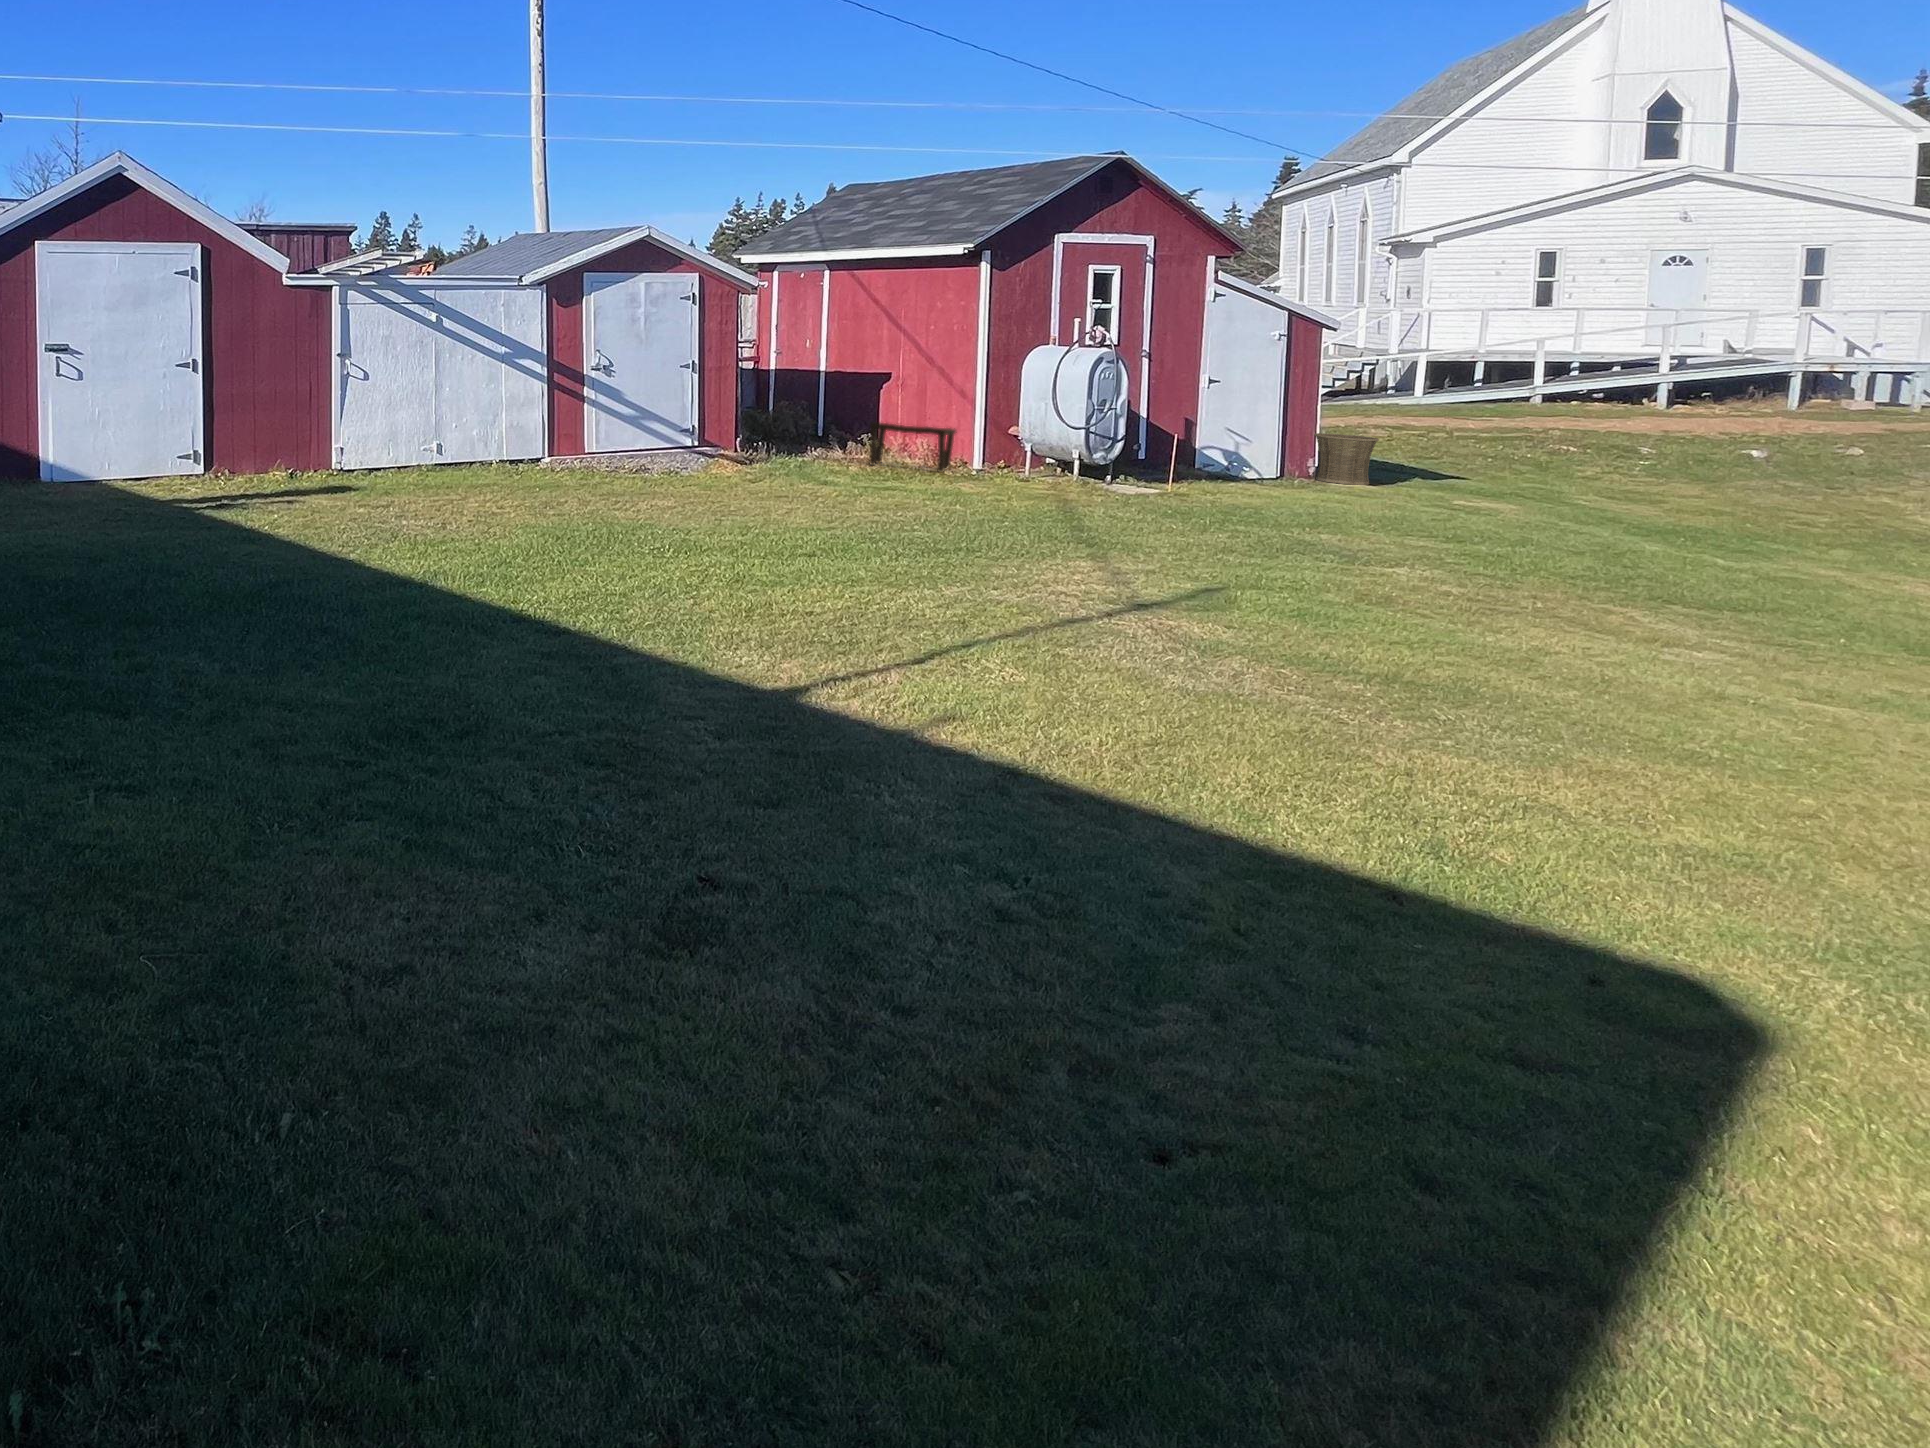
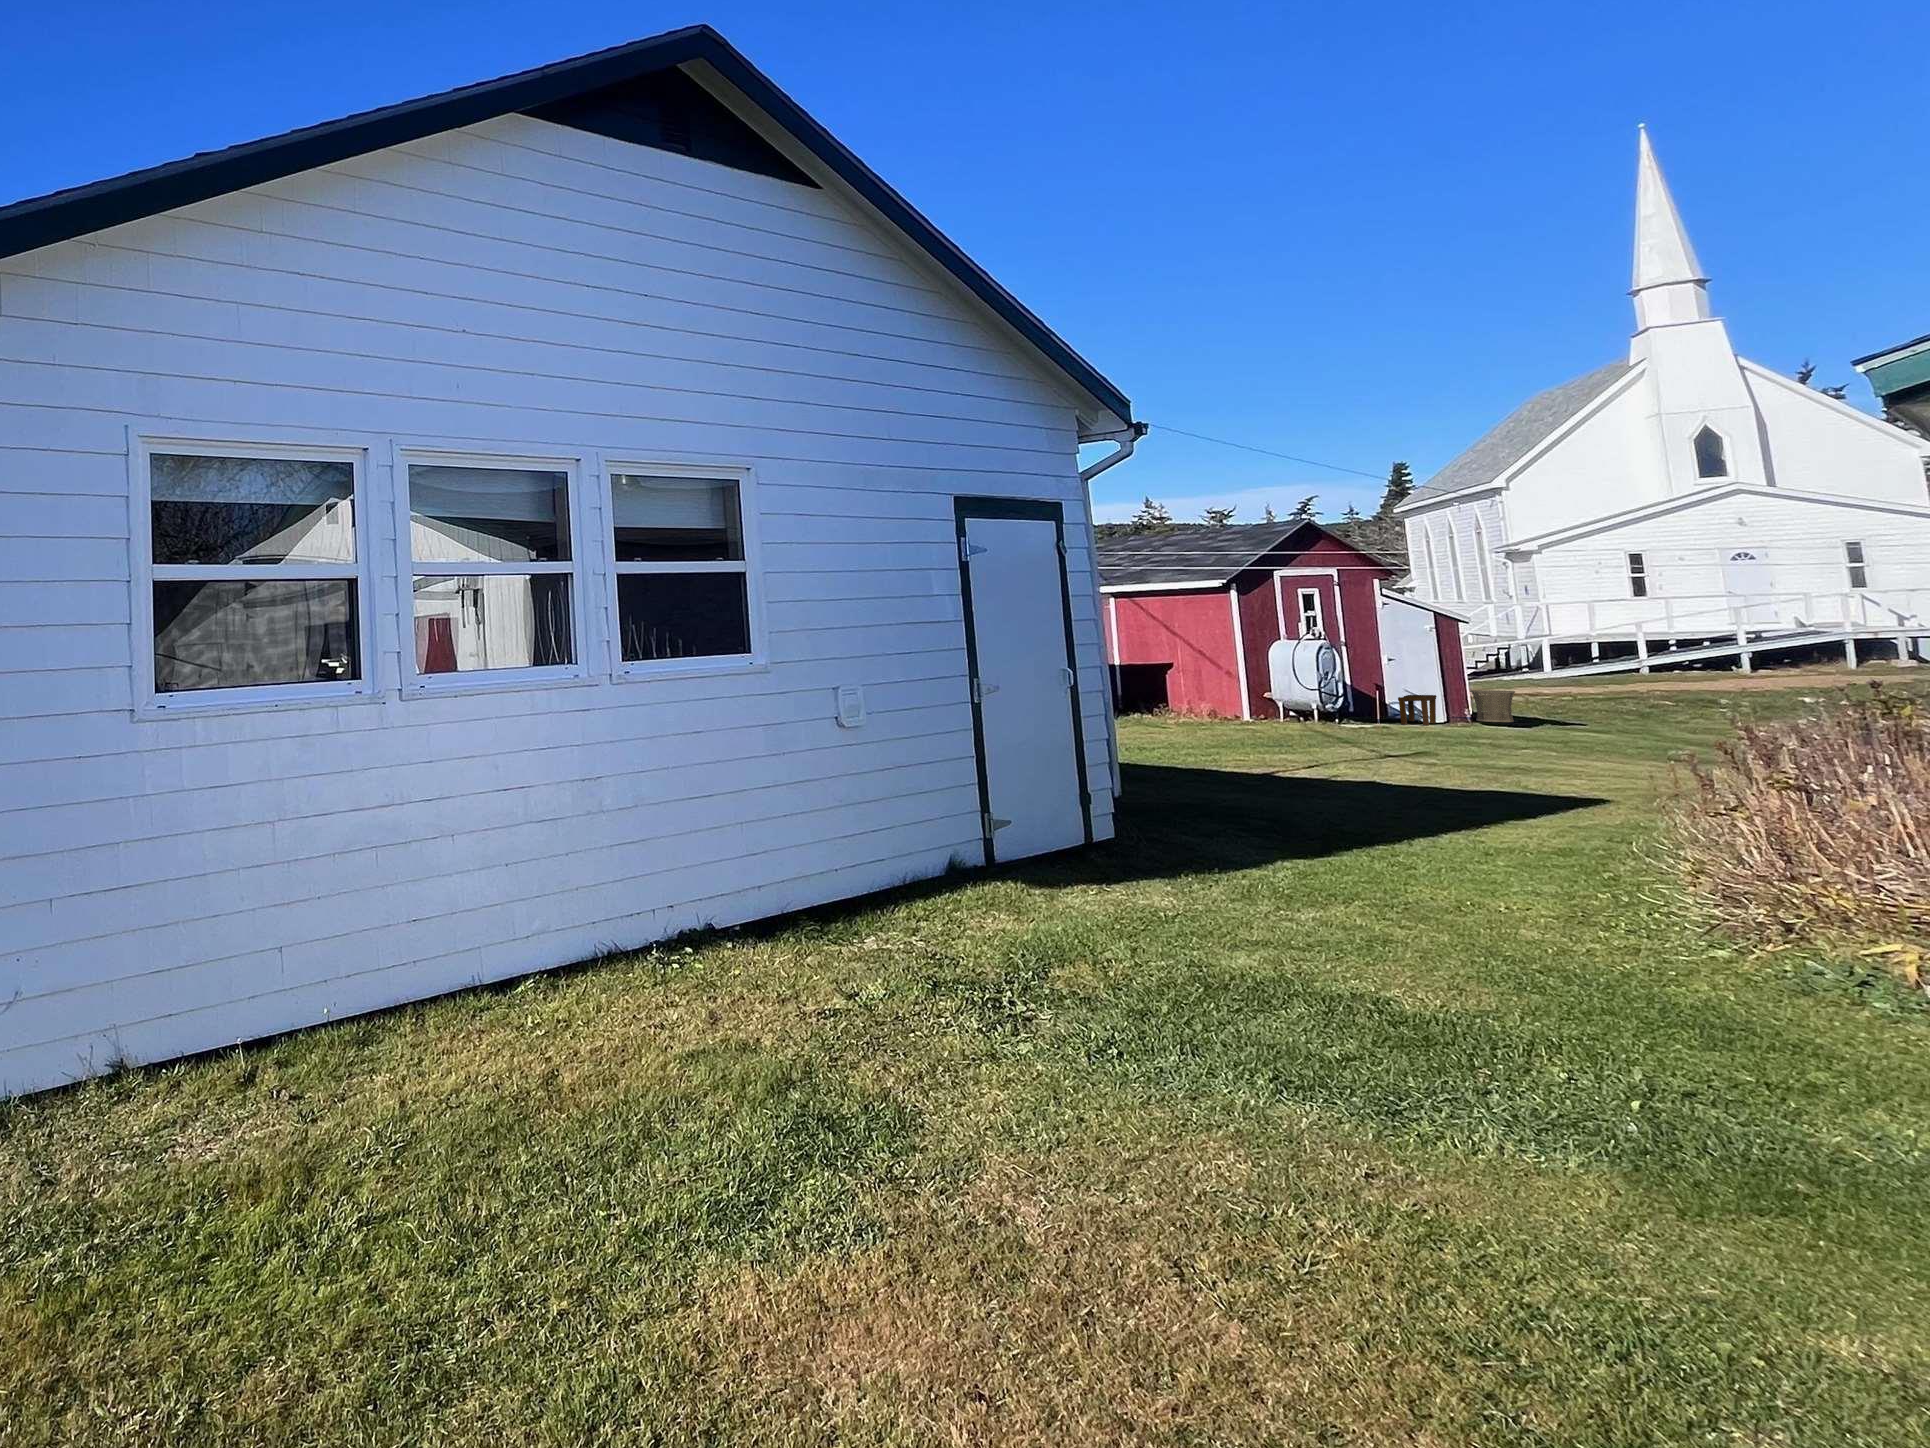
bench: present [870,422,957,472] -> present [1398,695,1437,726]

